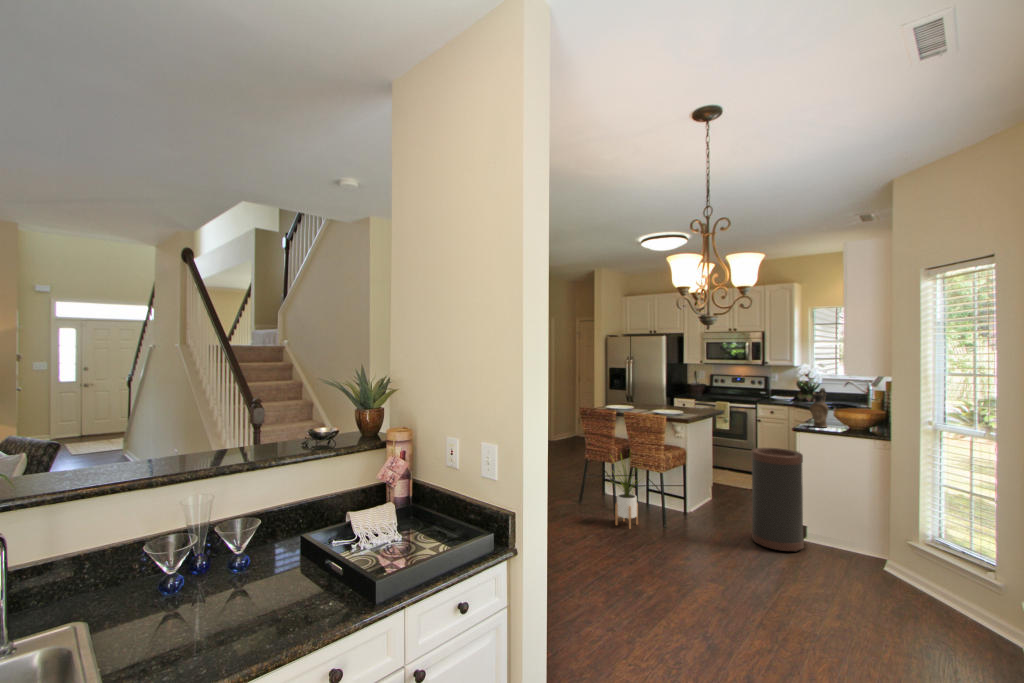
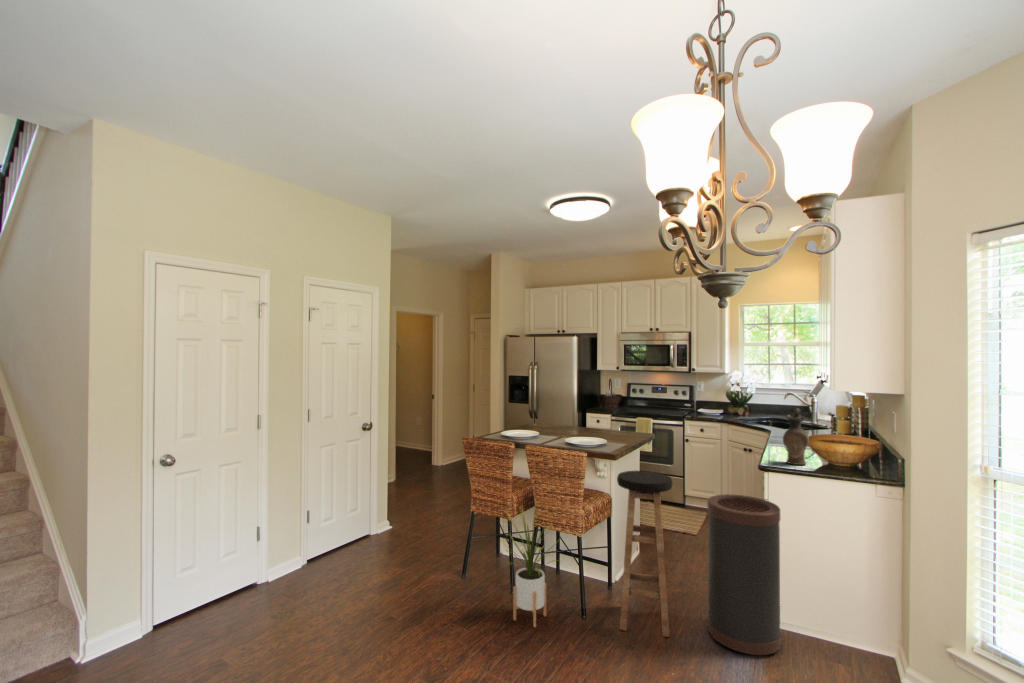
bar stool: none [687,431,726,540] -> present [617,471,673,637]

